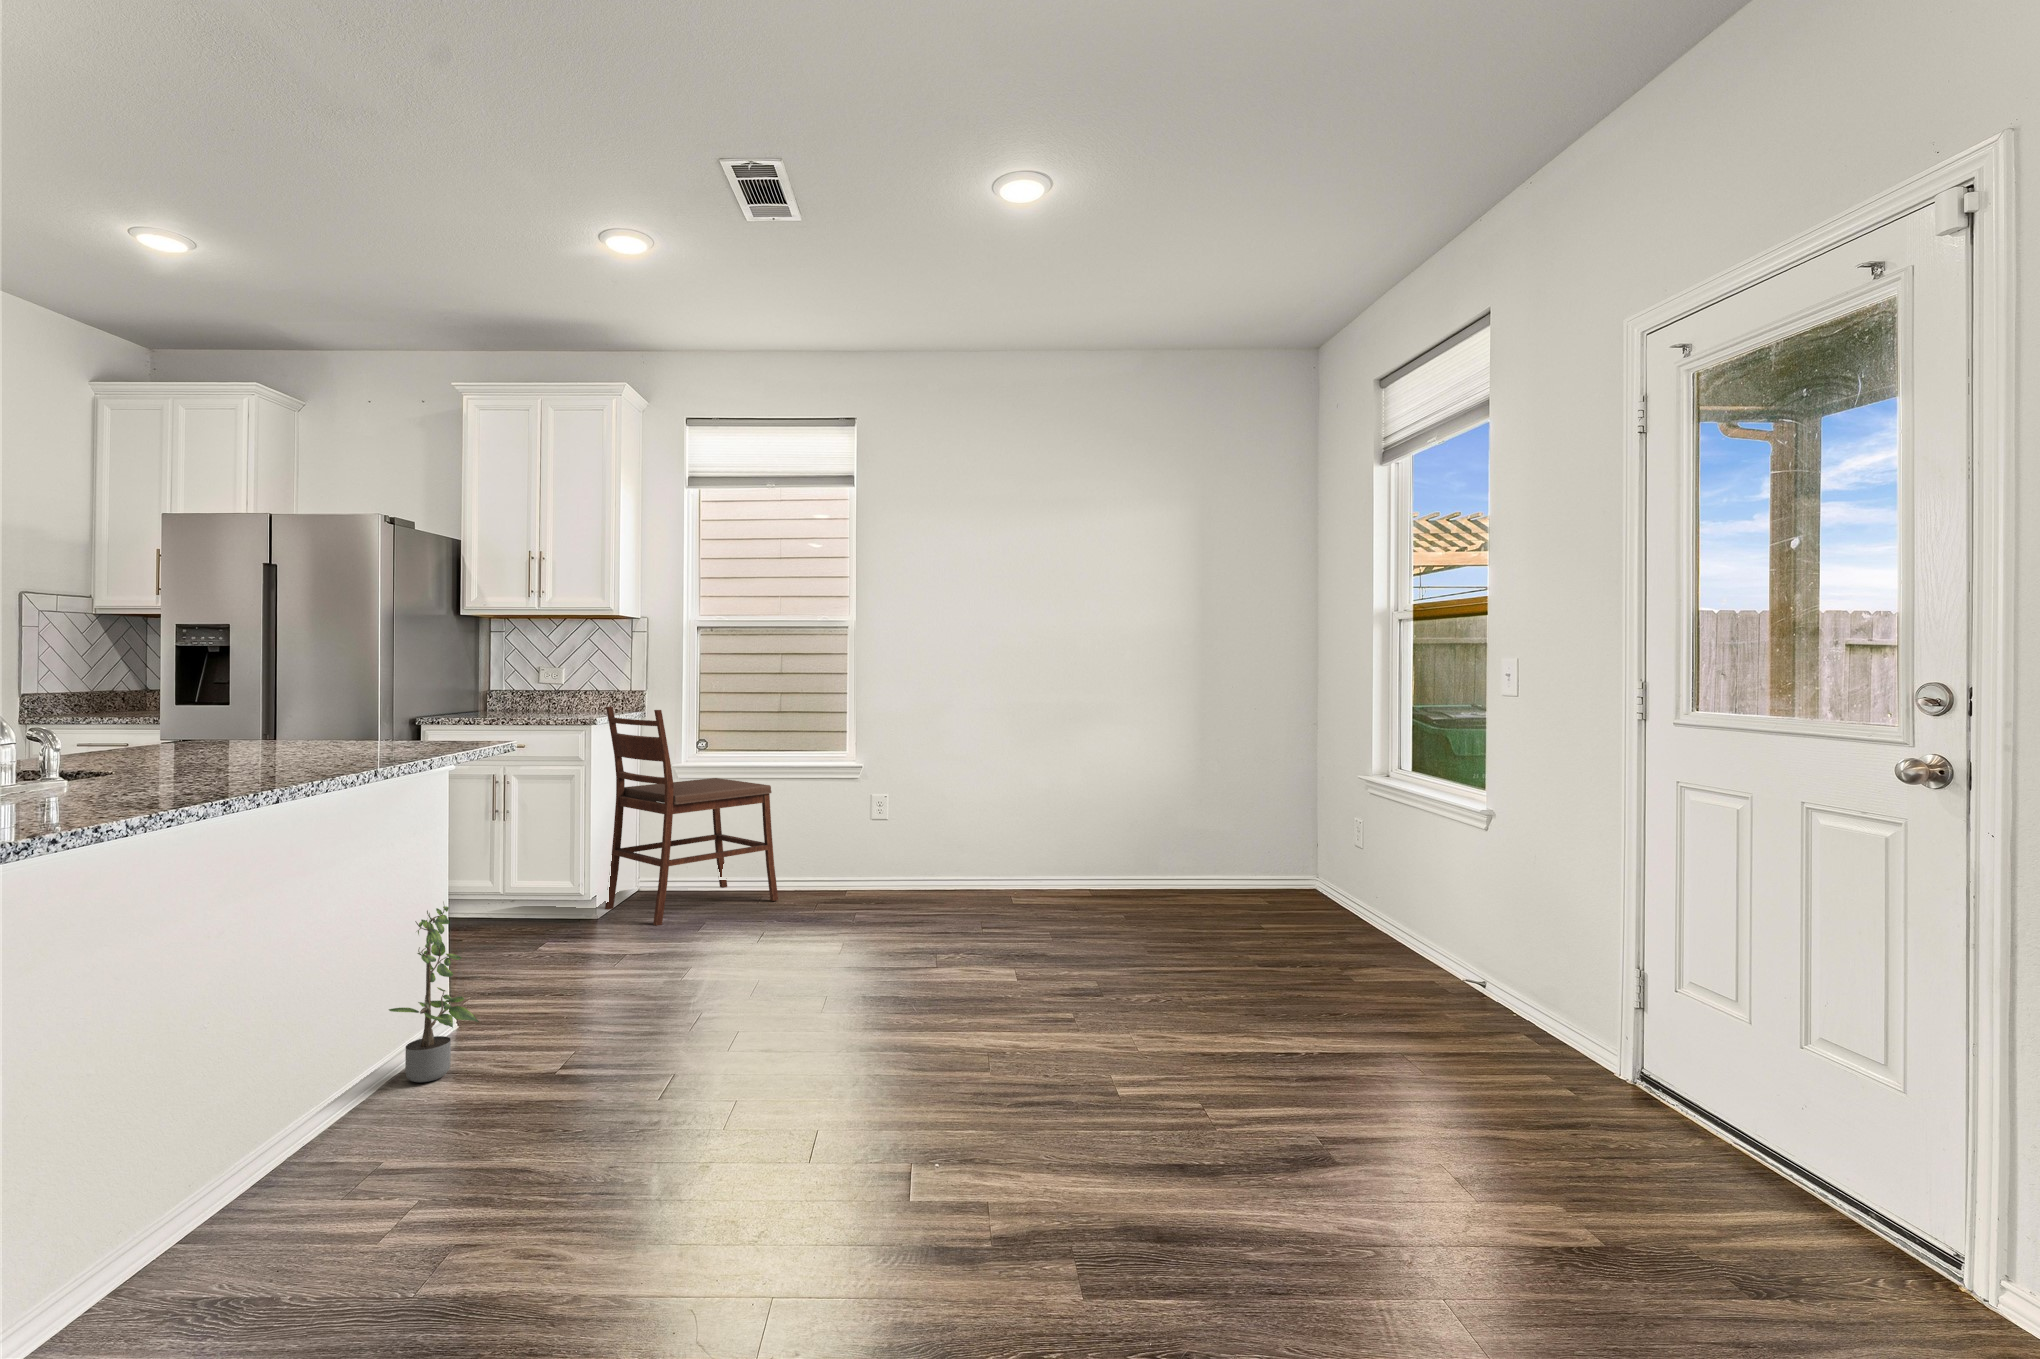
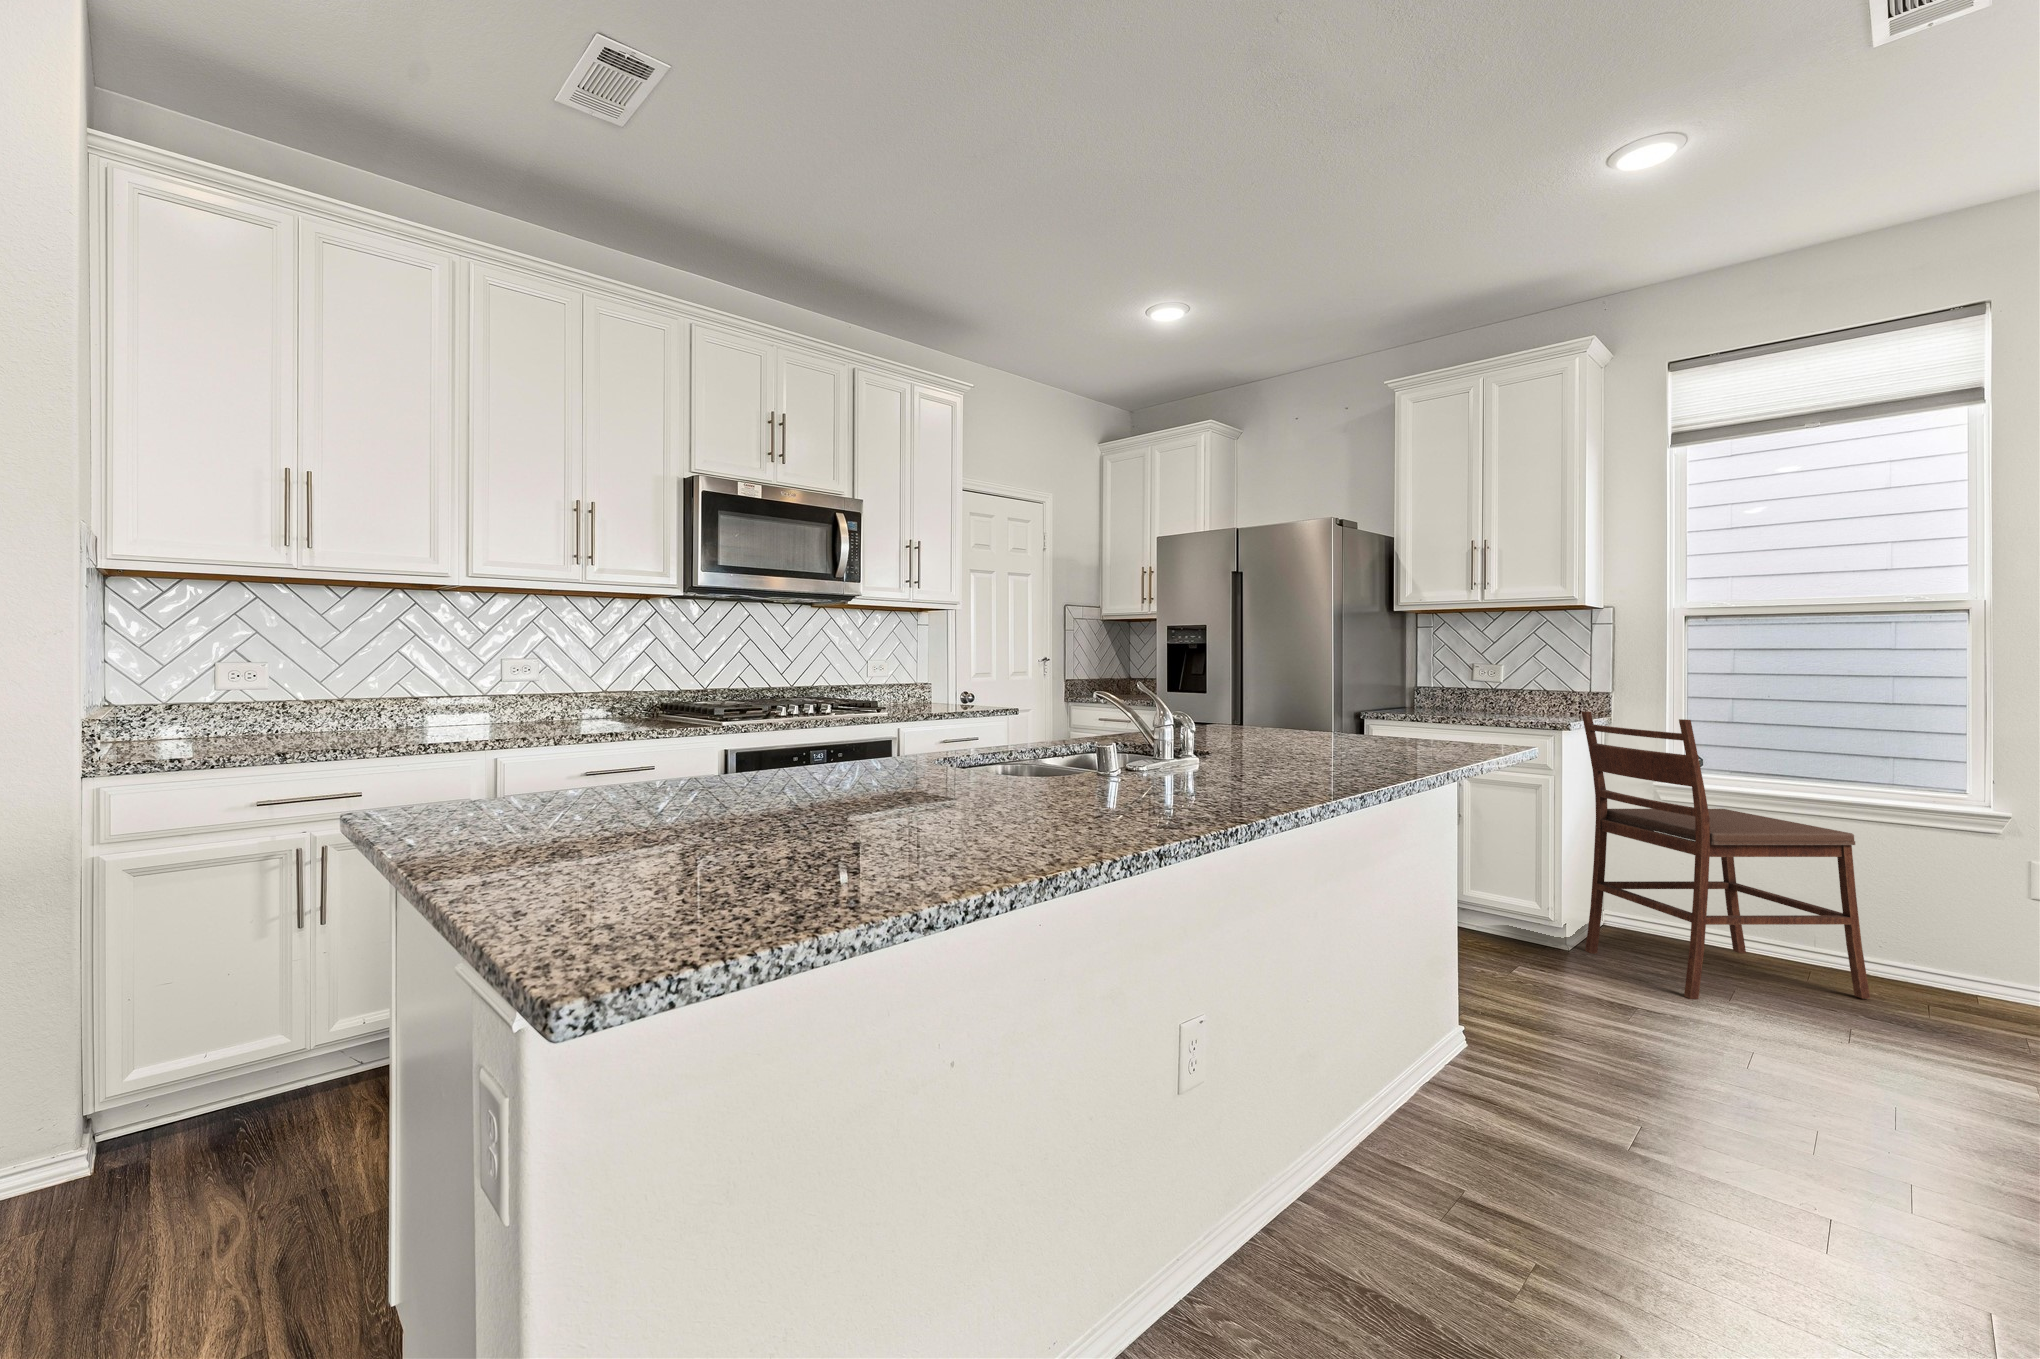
potted plant: present [389,906,479,1083] -> none [1517,968,1624,1218]

